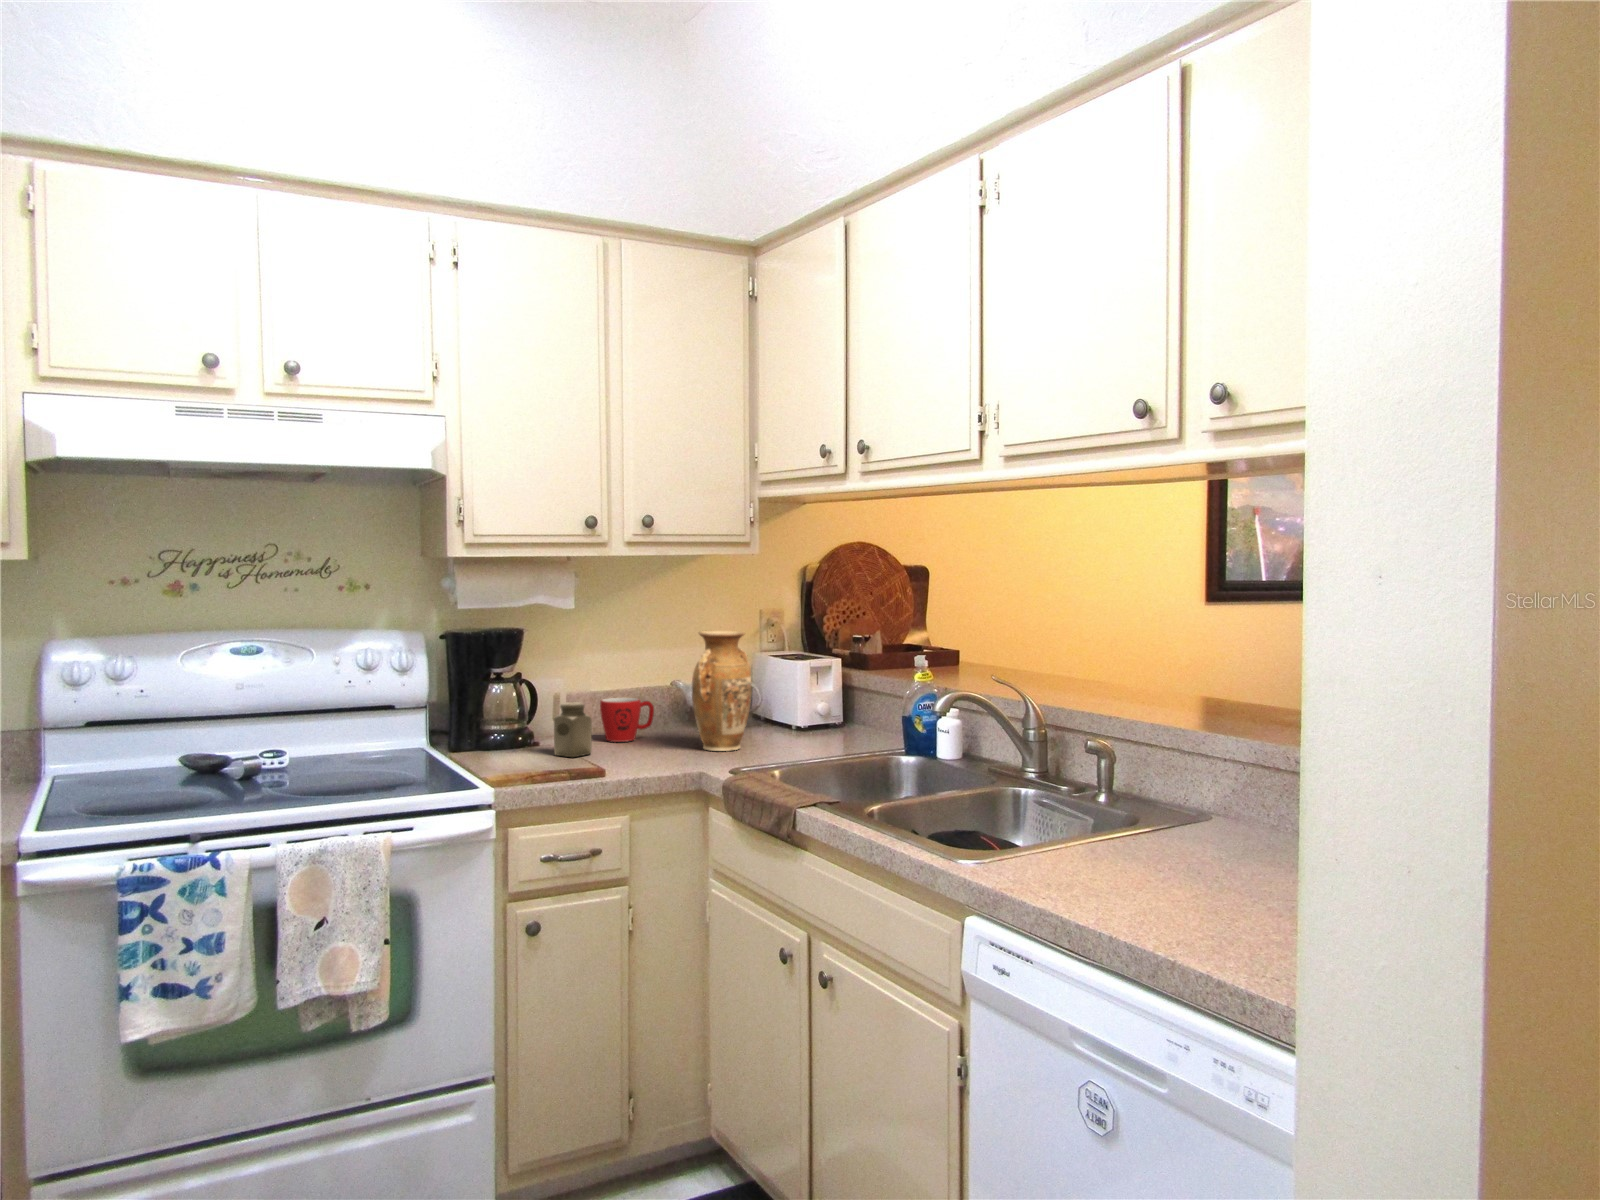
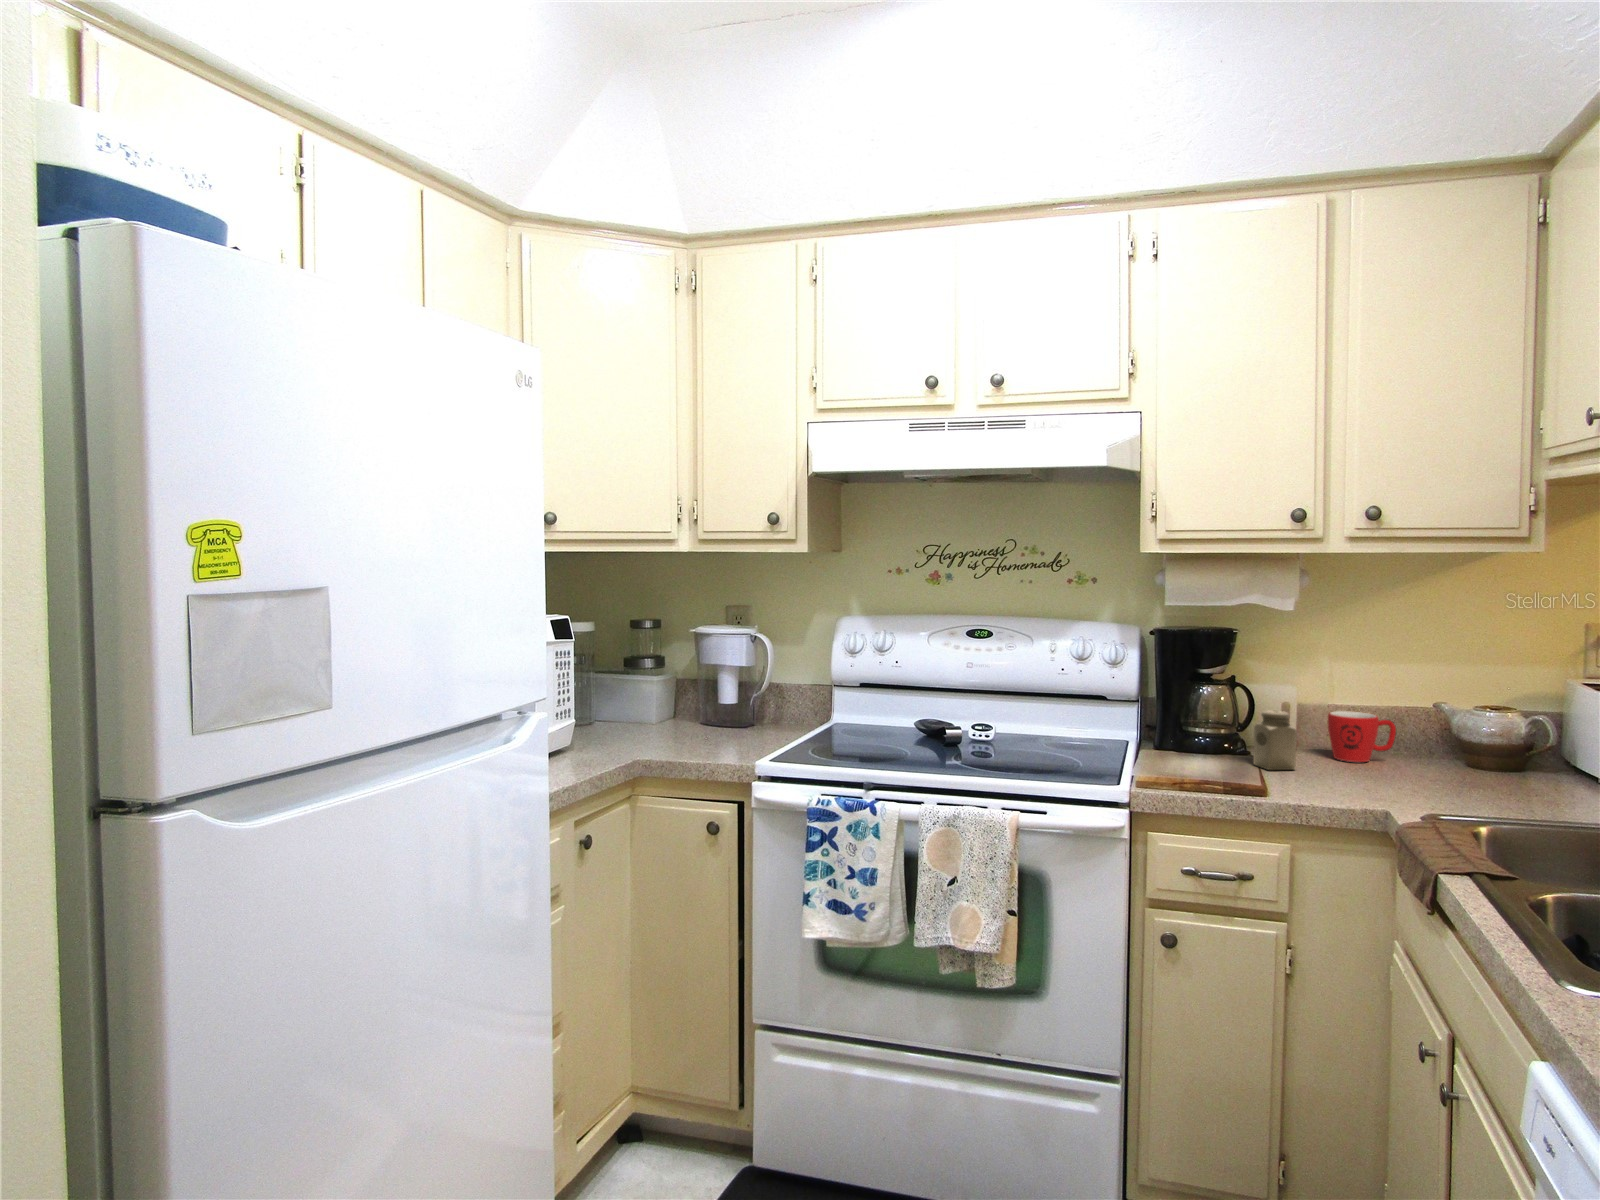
vase: present [692,630,752,751] -> none [1430,644,1524,794]

